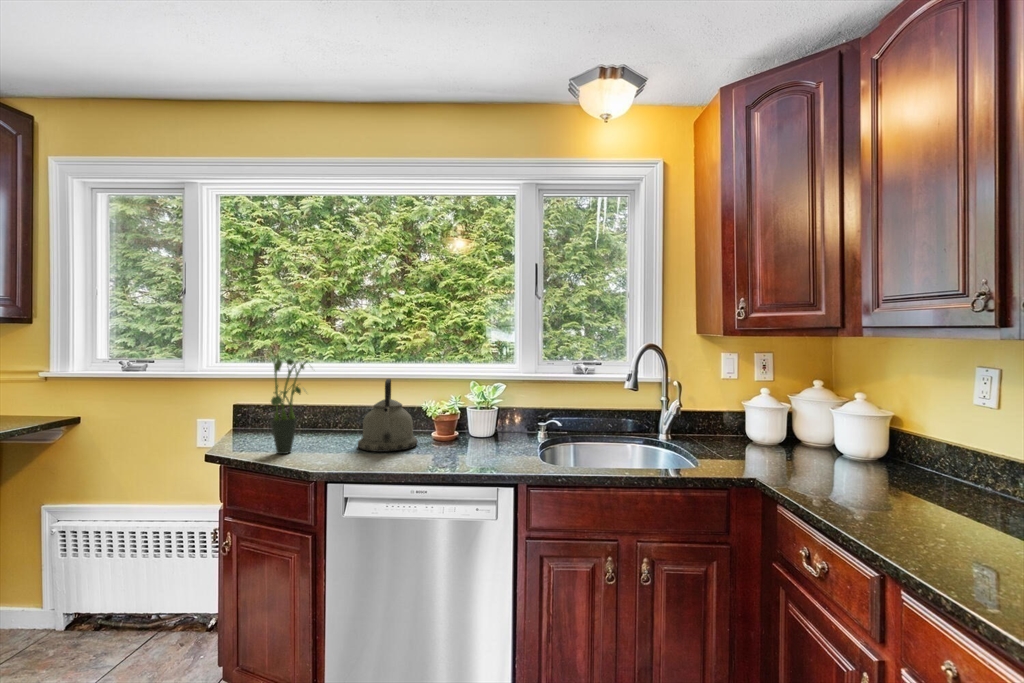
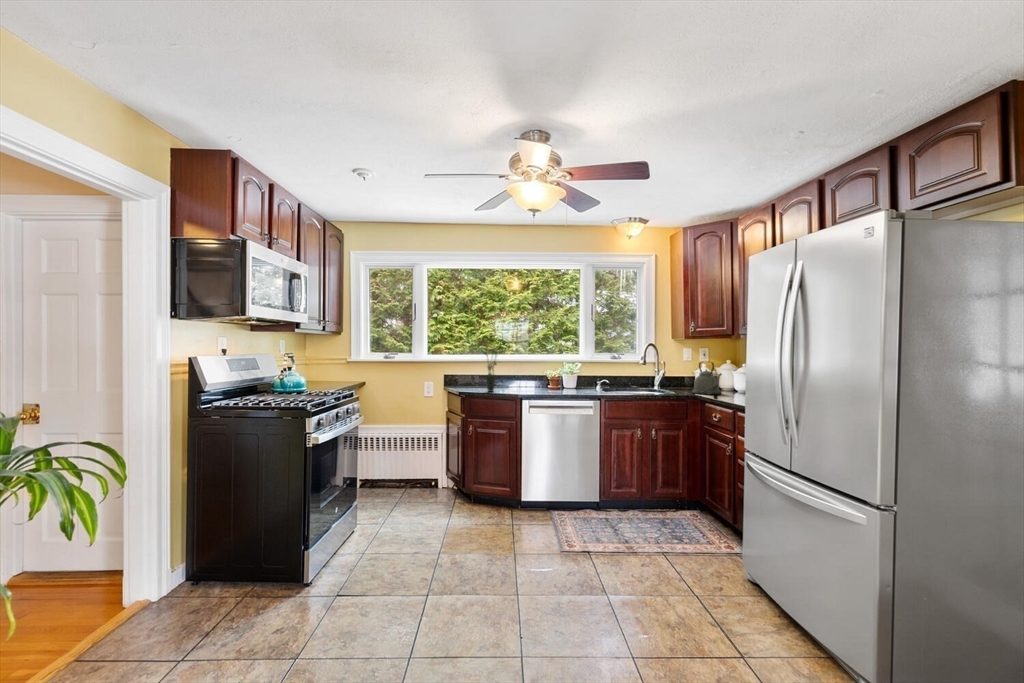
kettle: present [358,379,418,452] -> present [692,362,722,394]

